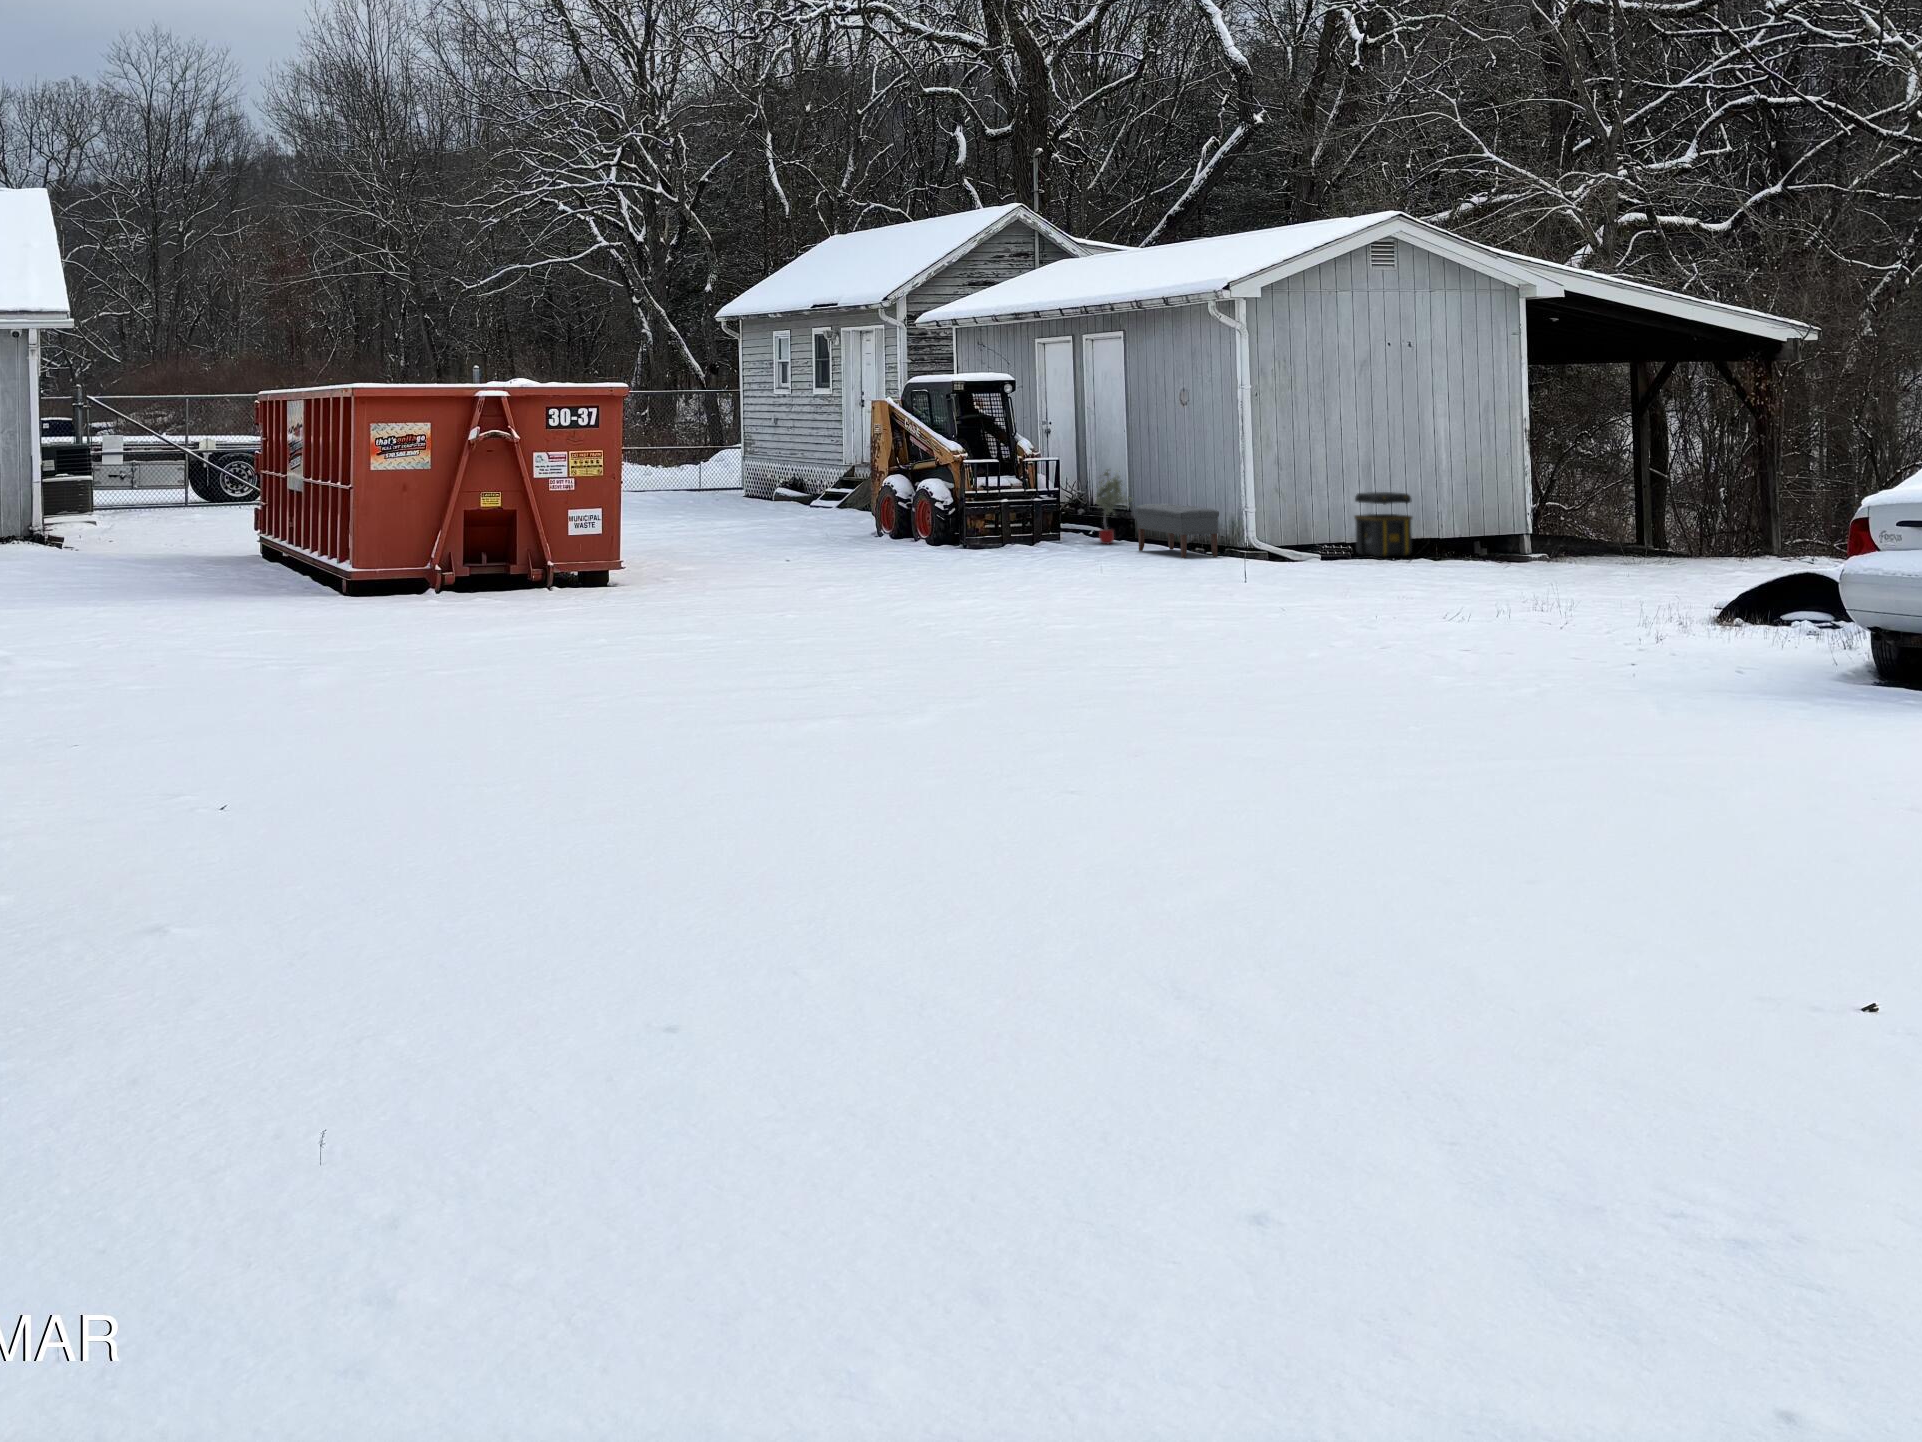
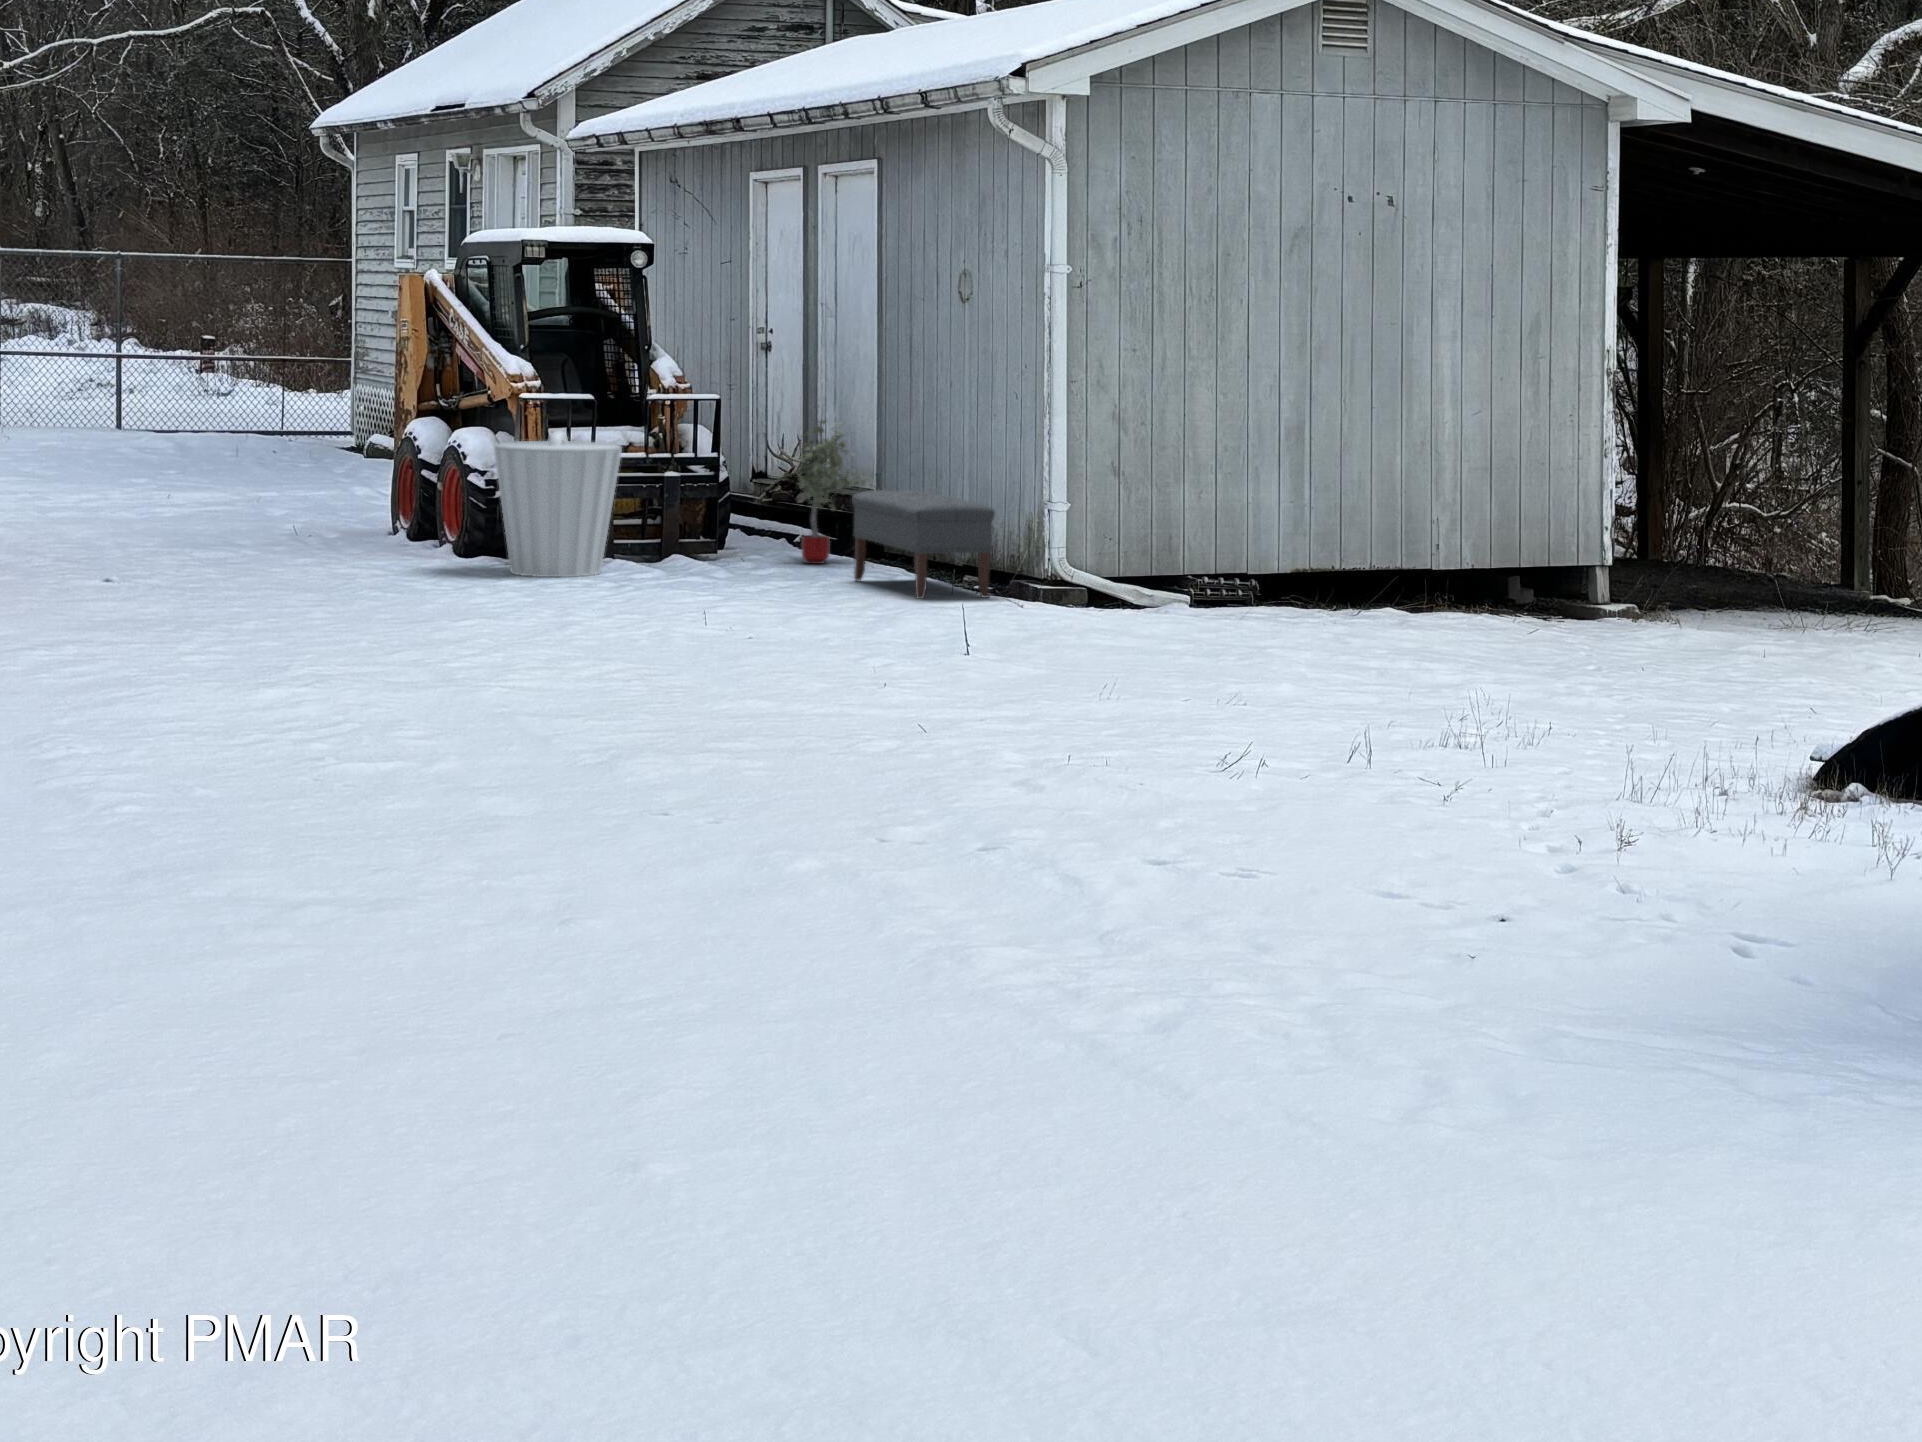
trash can: none [950,477,1015,553] -> present [494,430,622,577]
toolbox: present [1355,492,1412,557] -> none [1258,481,1367,606]

